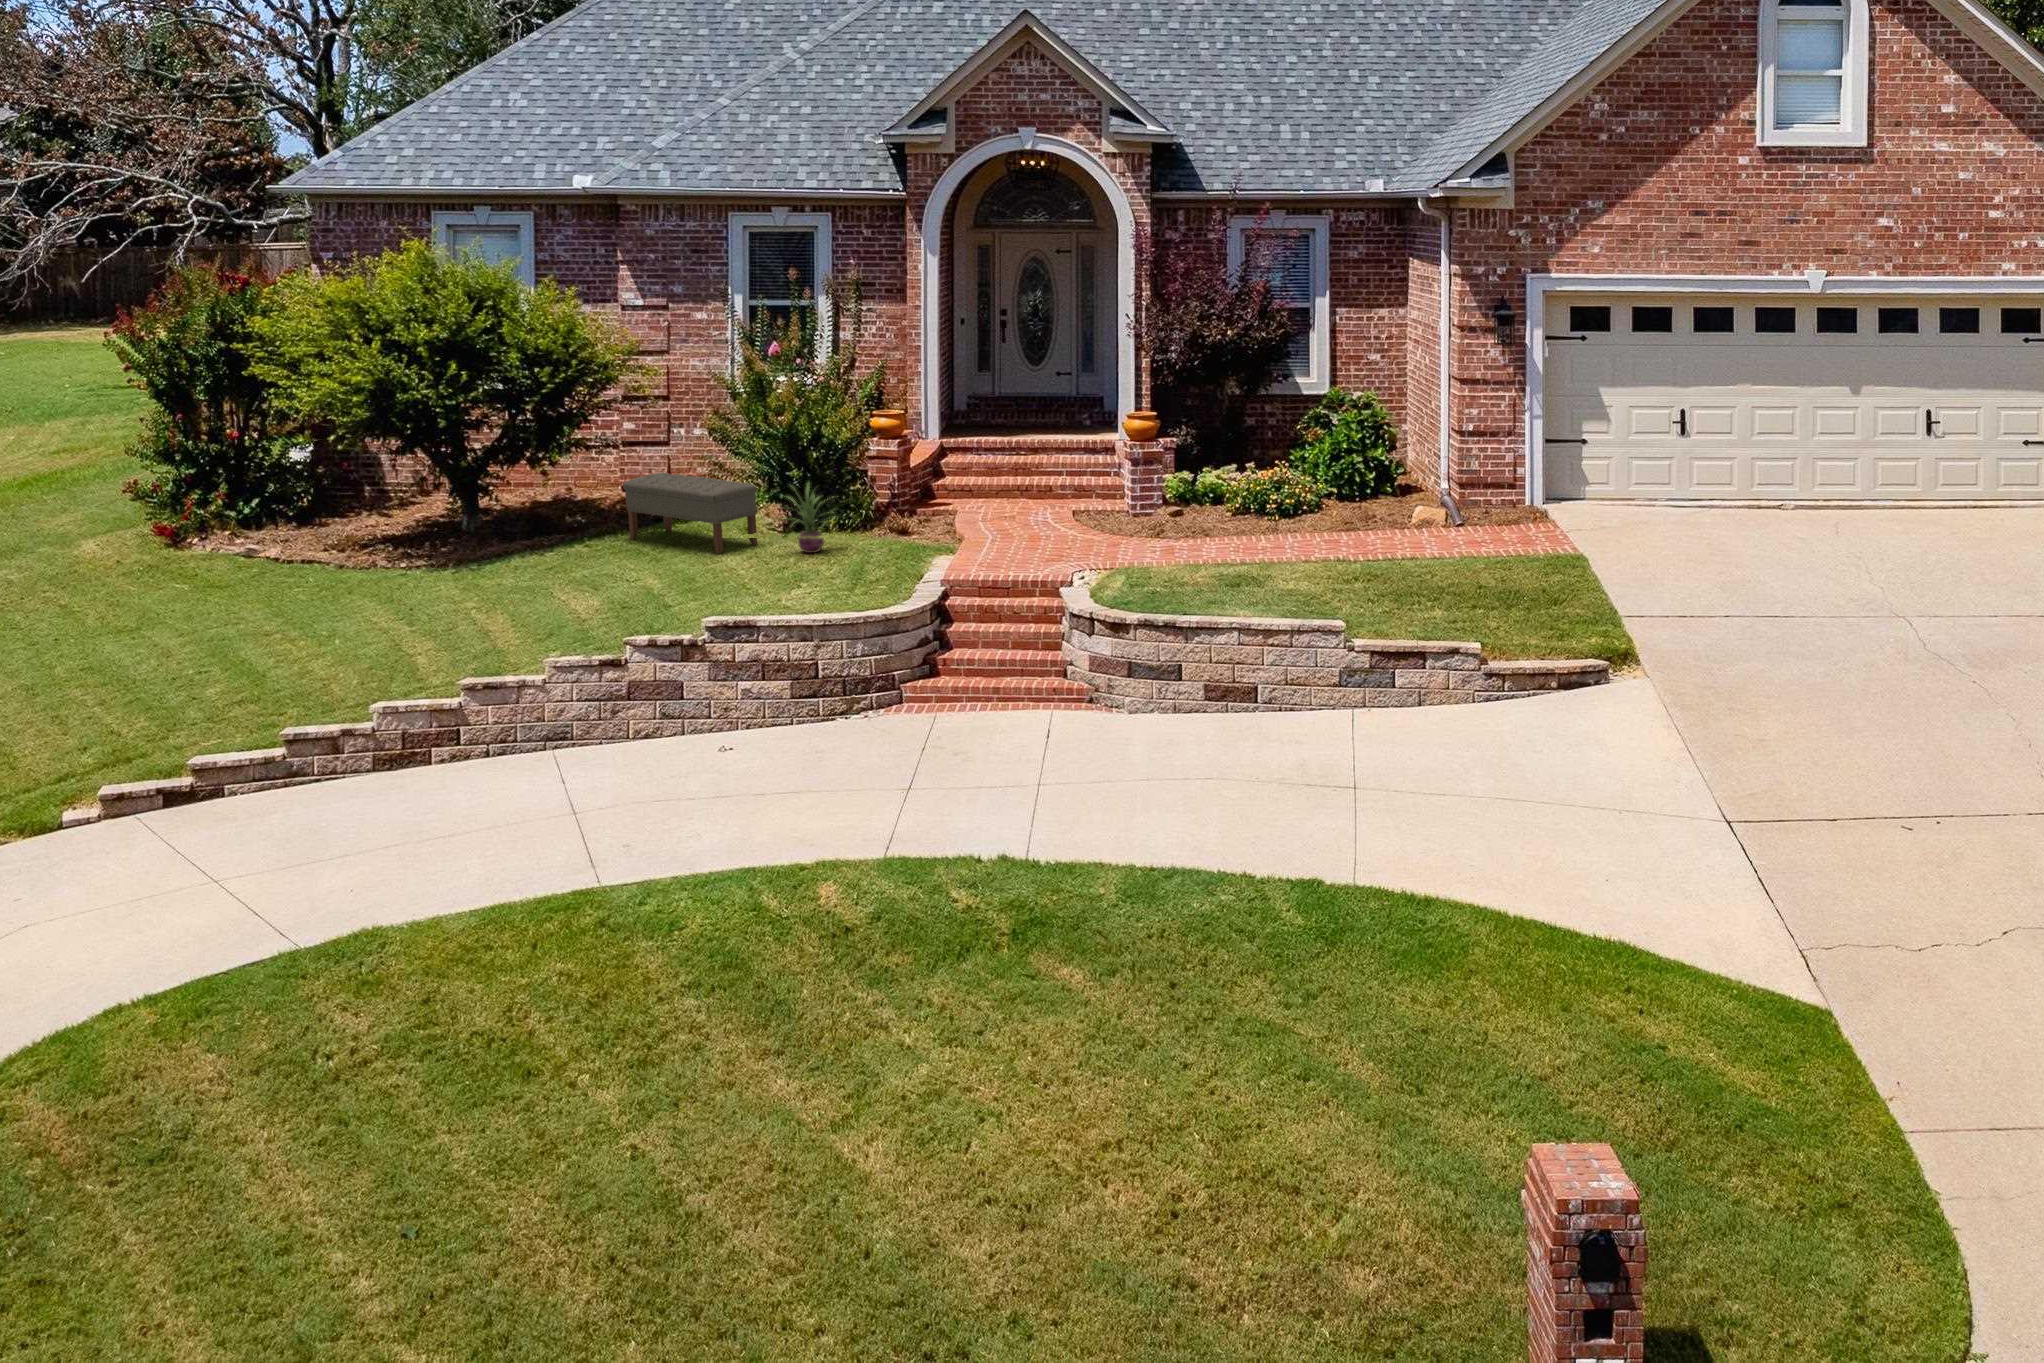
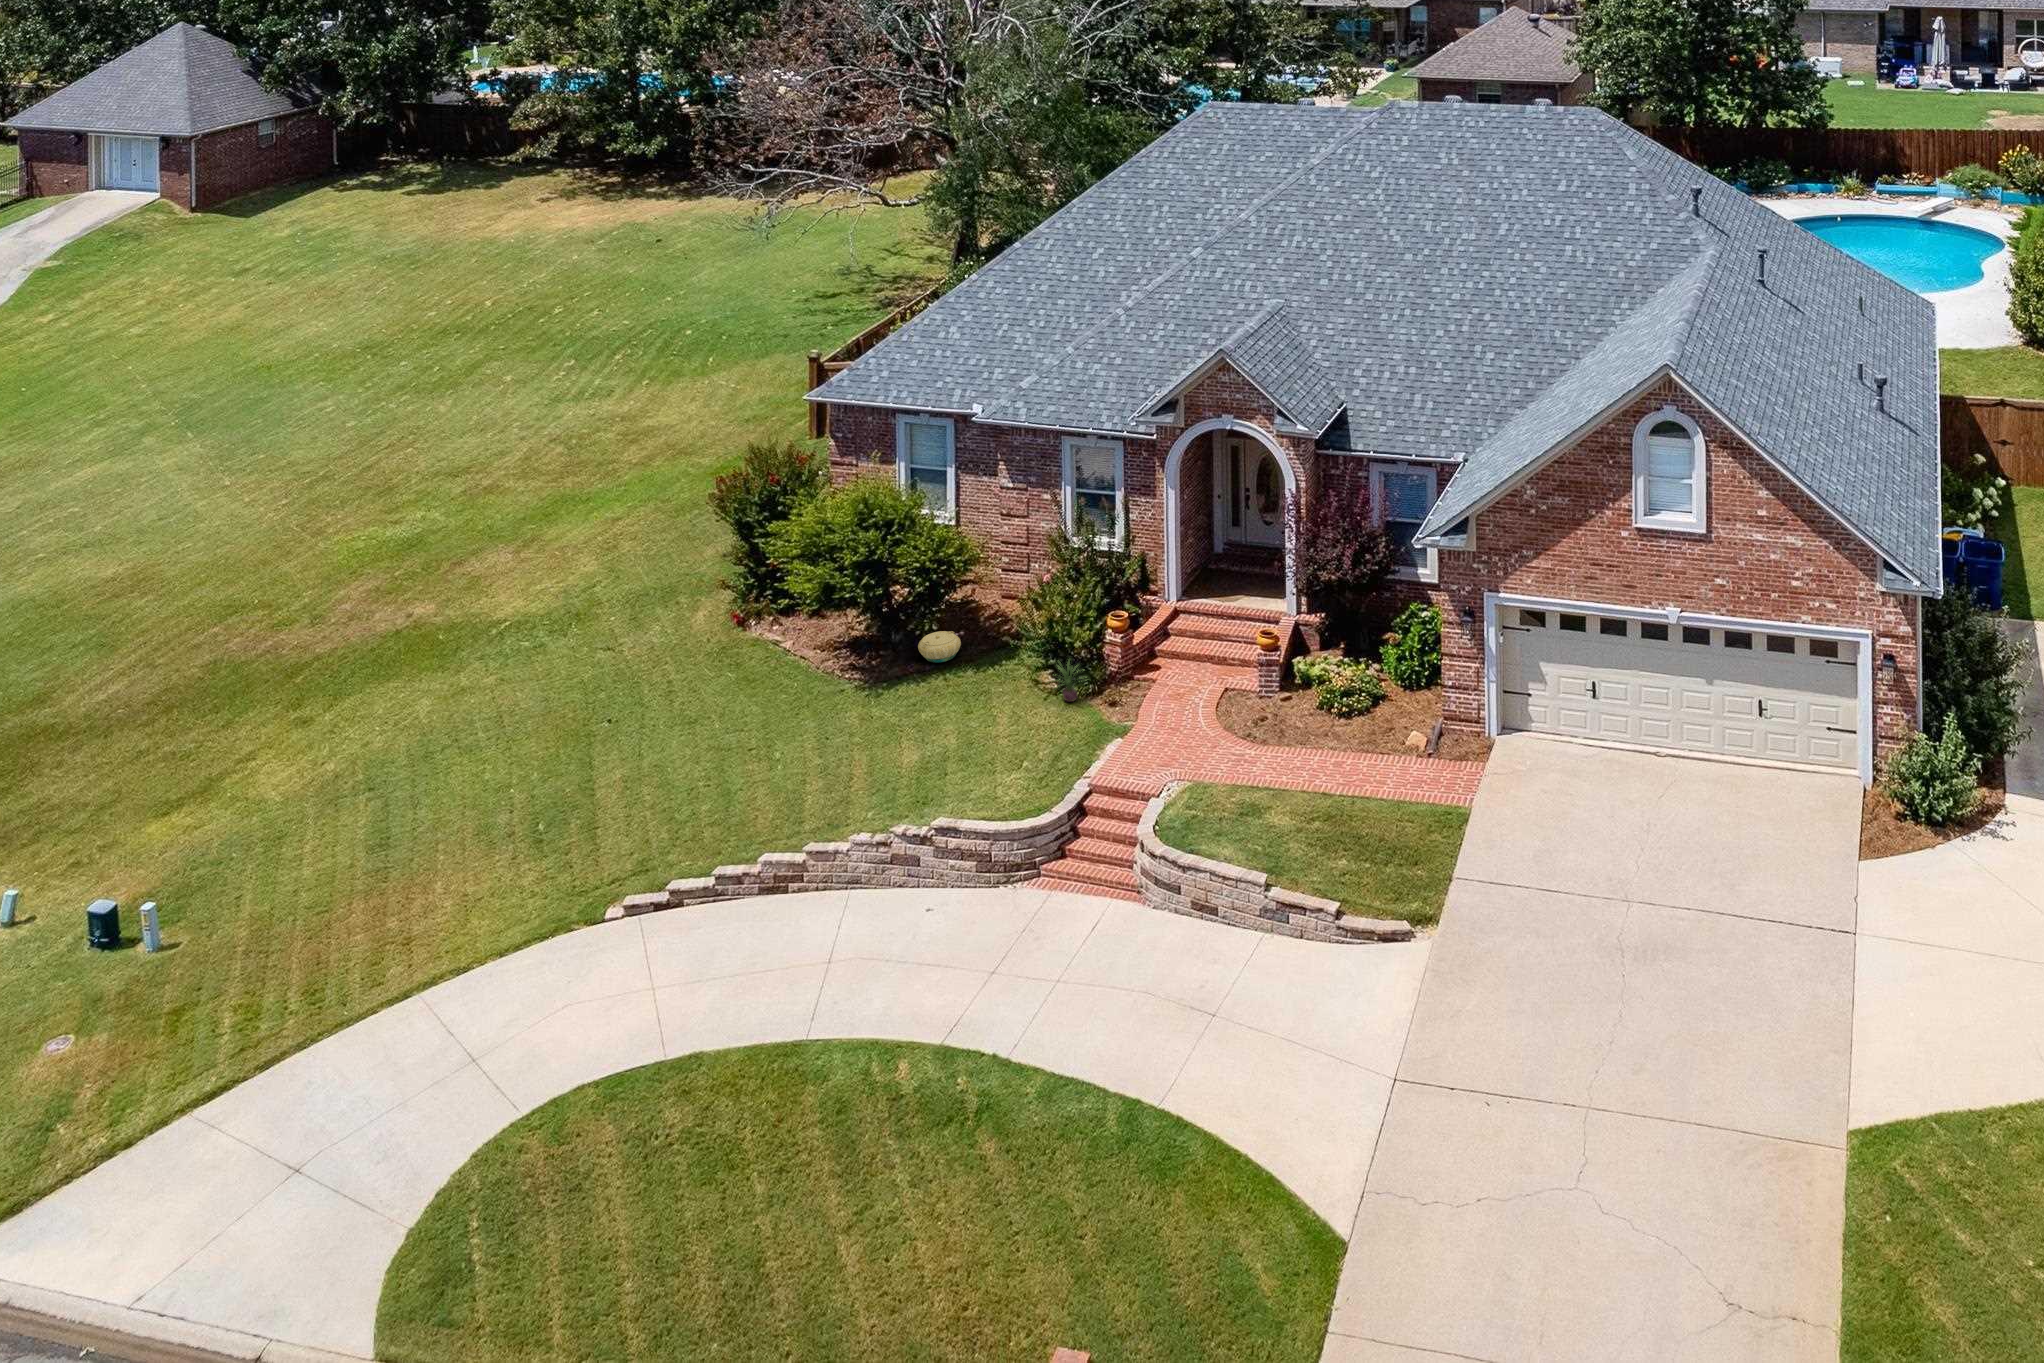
bench: present [623,473,757,554] -> none [975,628,1046,696]
basket: none [514,496,587,539] -> present [918,631,961,662]

